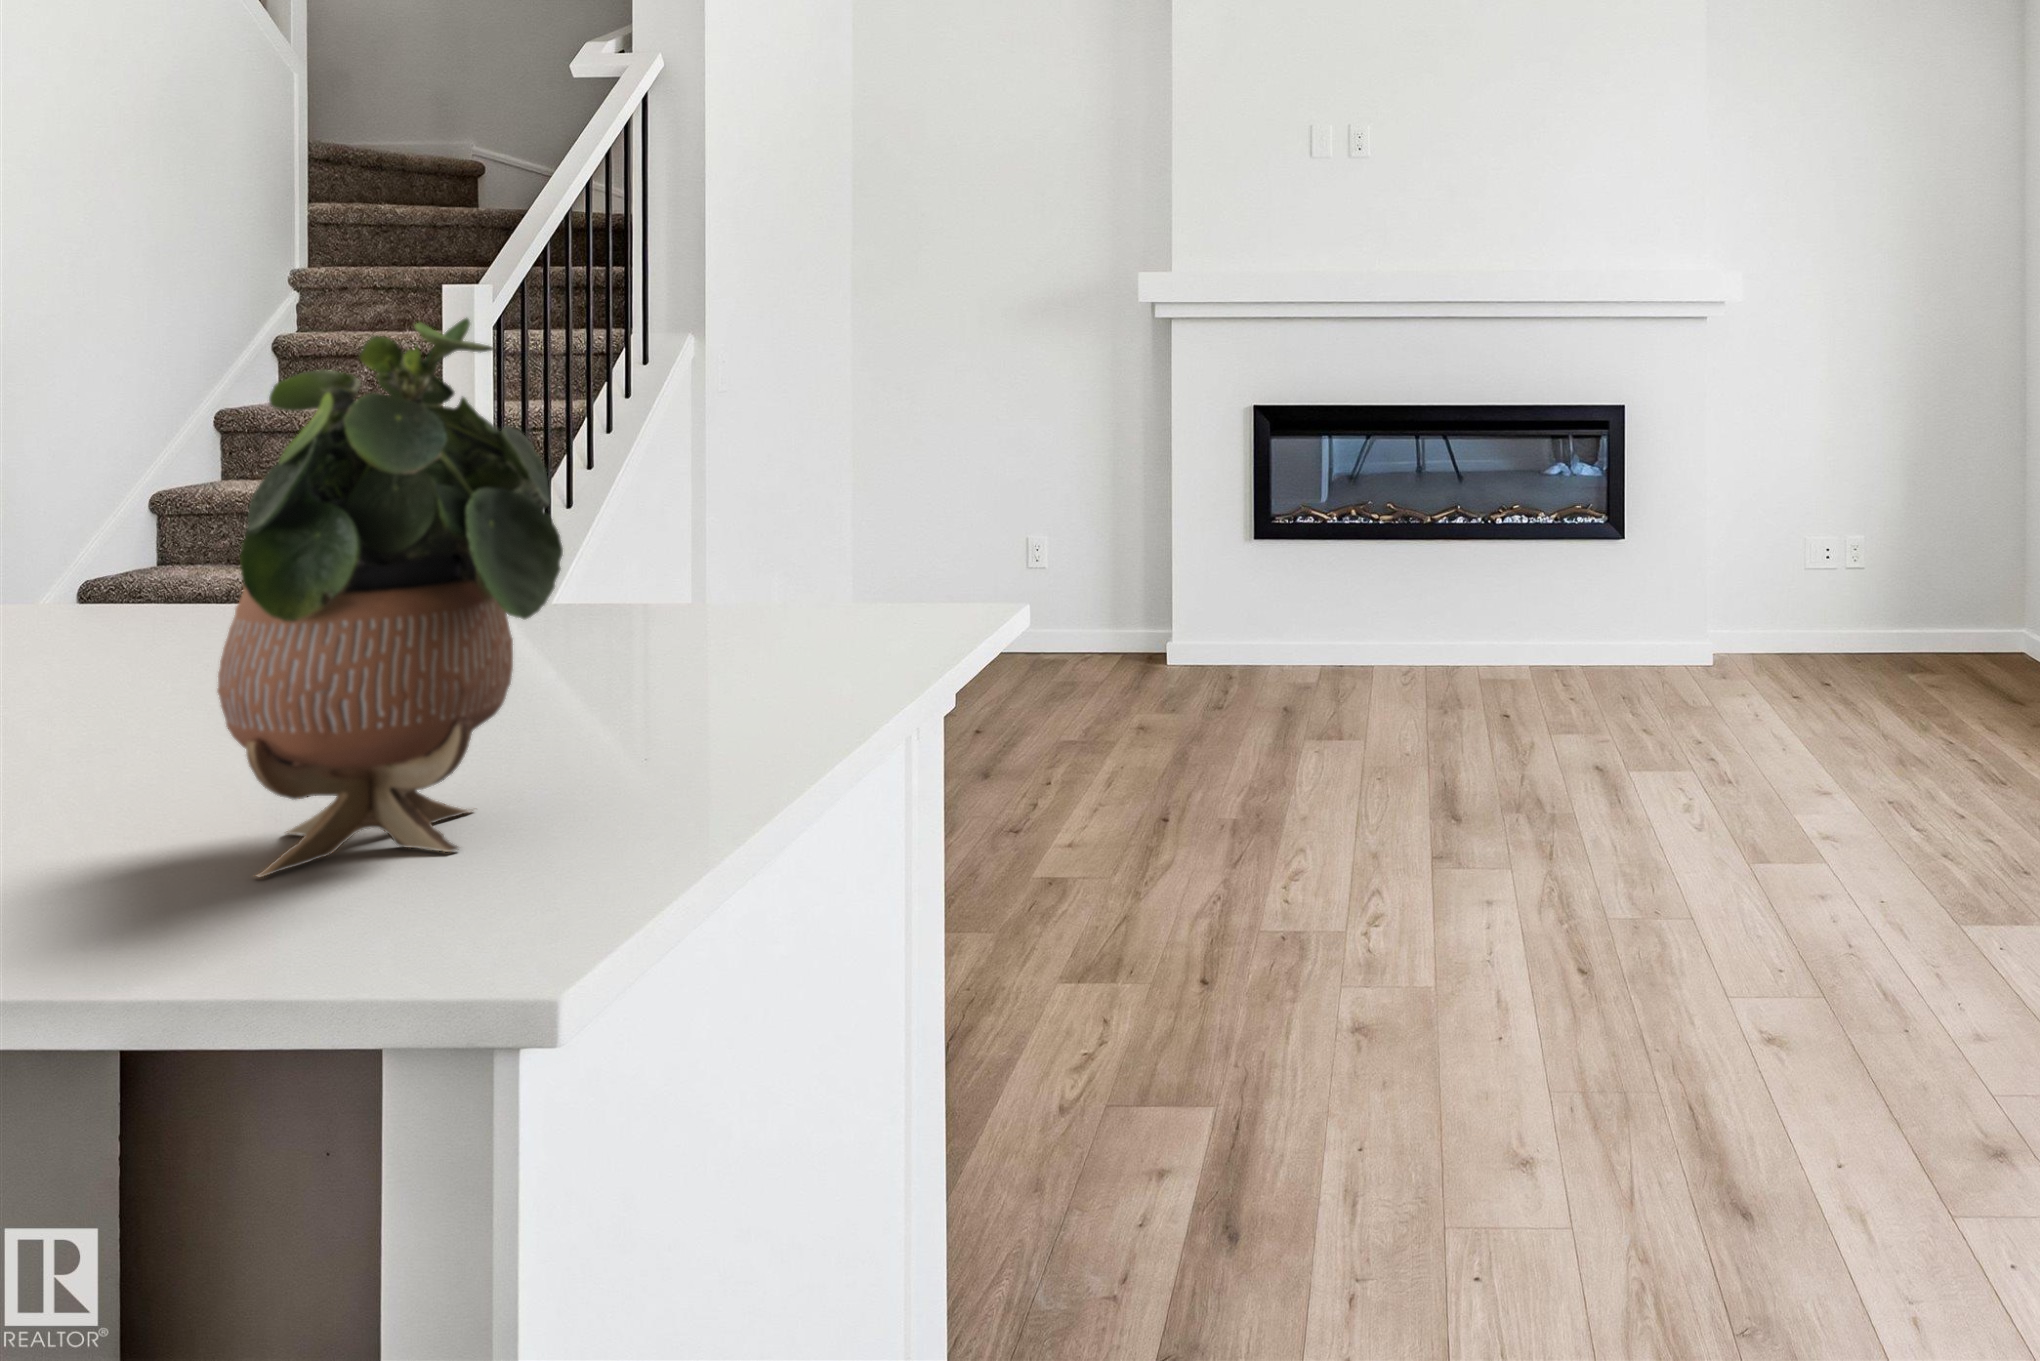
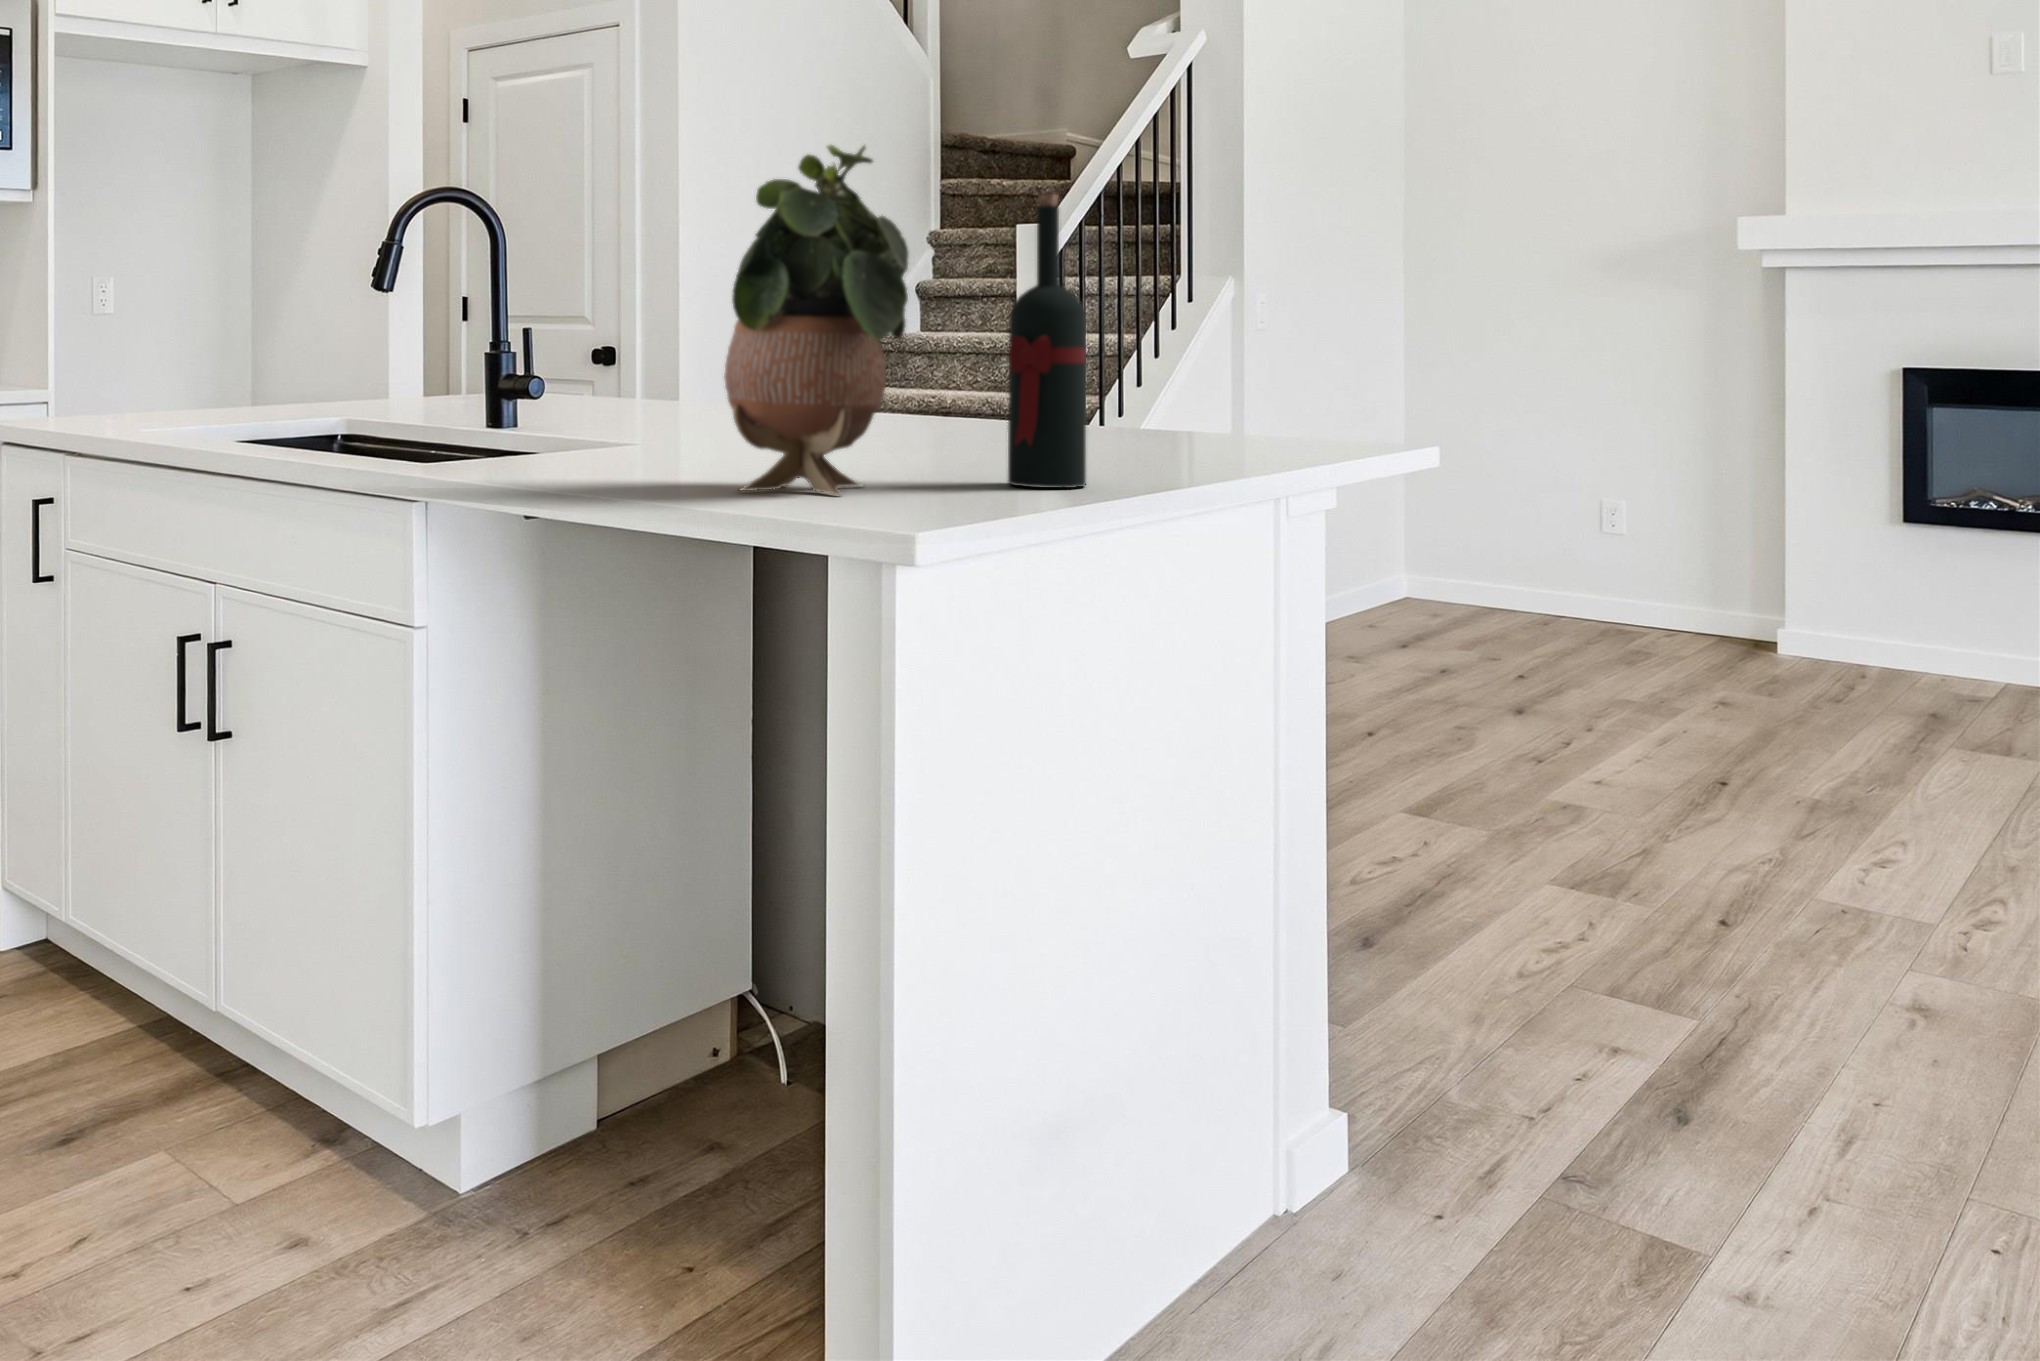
wine bottle: none [678,378,786,767] -> present [1008,194,1086,488]

